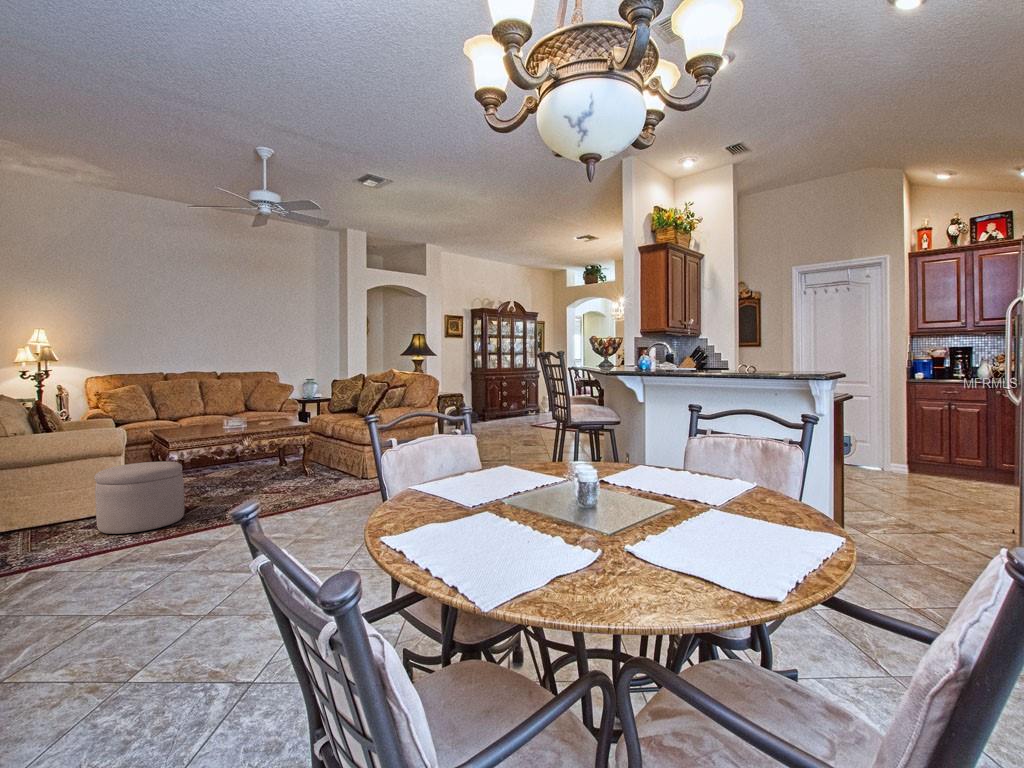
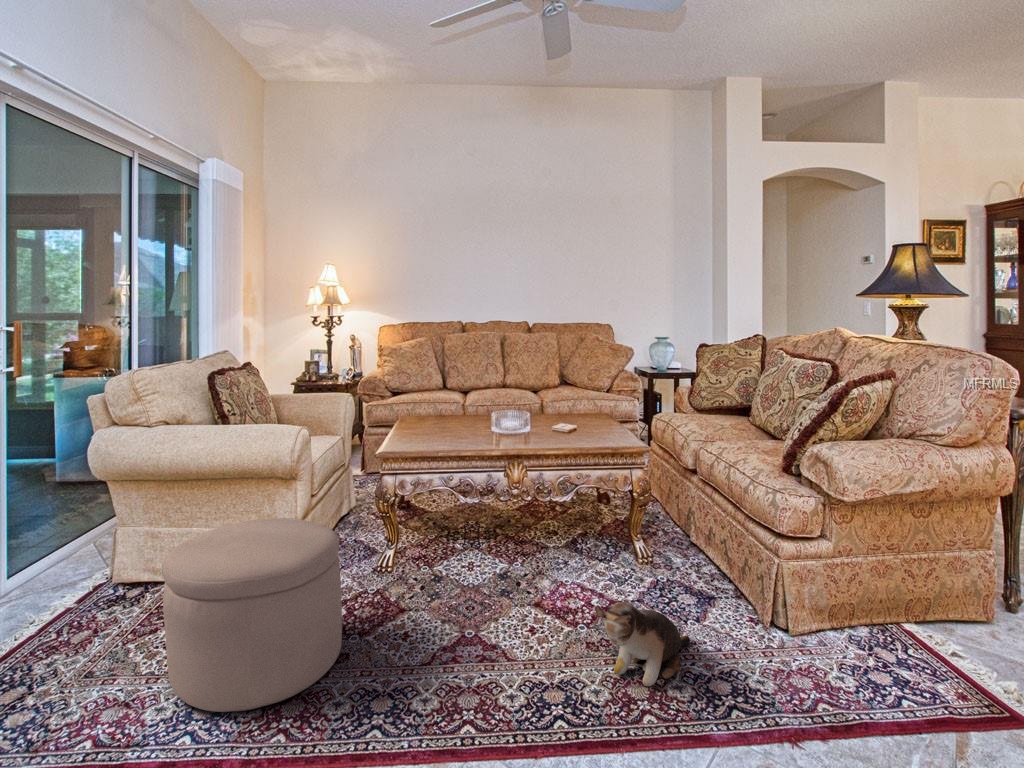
plush toy: none [301,467,336,497] -> present [595,602,690,686]

